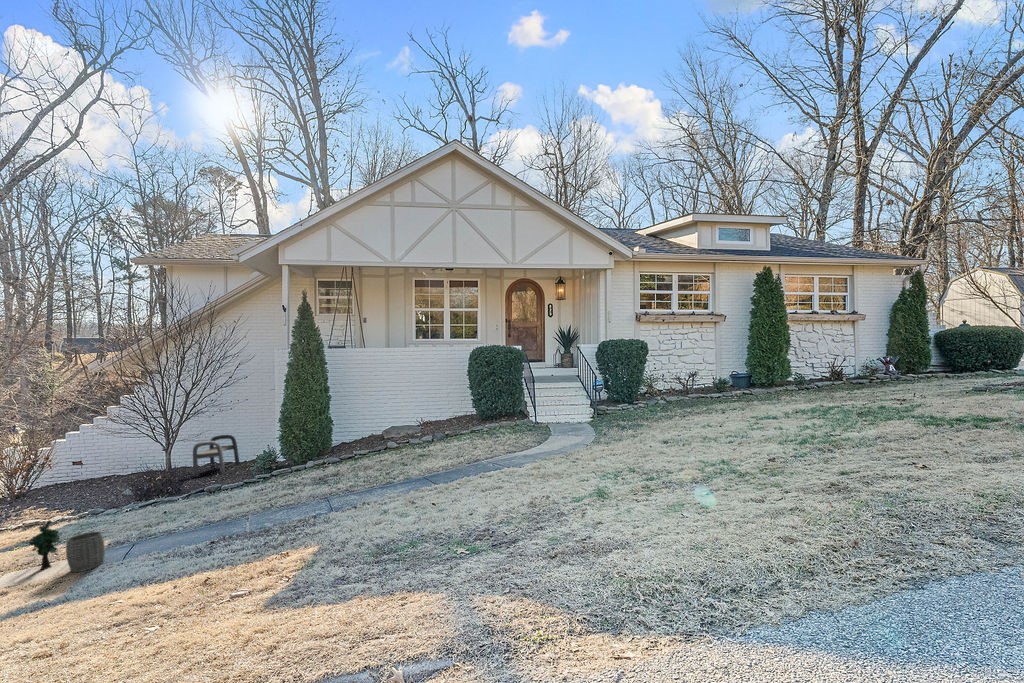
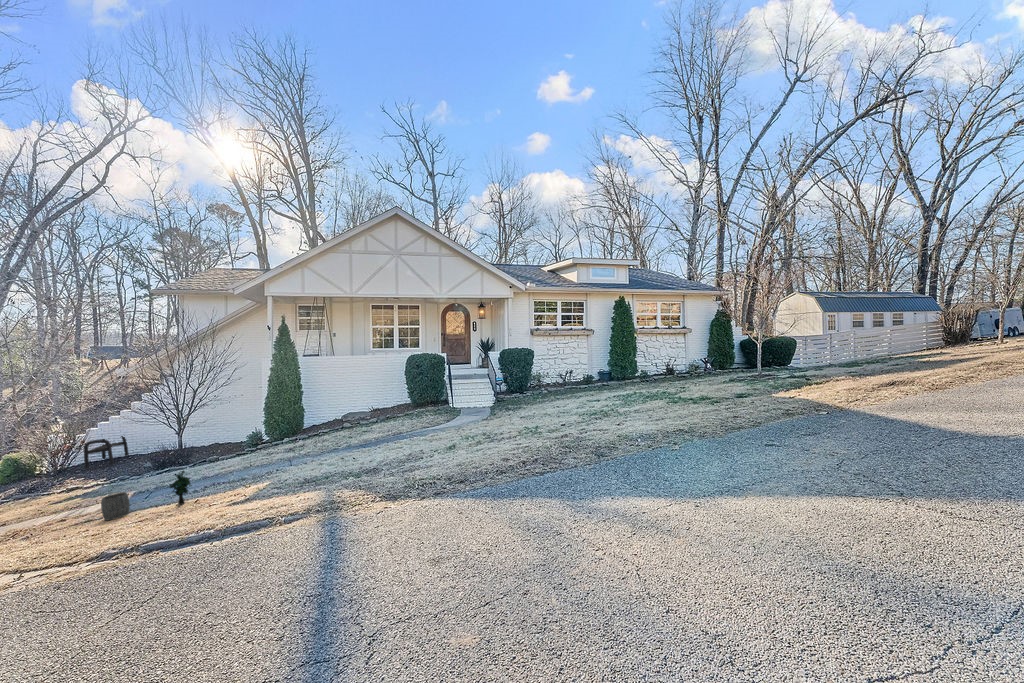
bench: present [193,435,239,477] -> present [84,436,129,469]
decorative plant: present [27,520,61,570] -> present [169,471,192,505]

